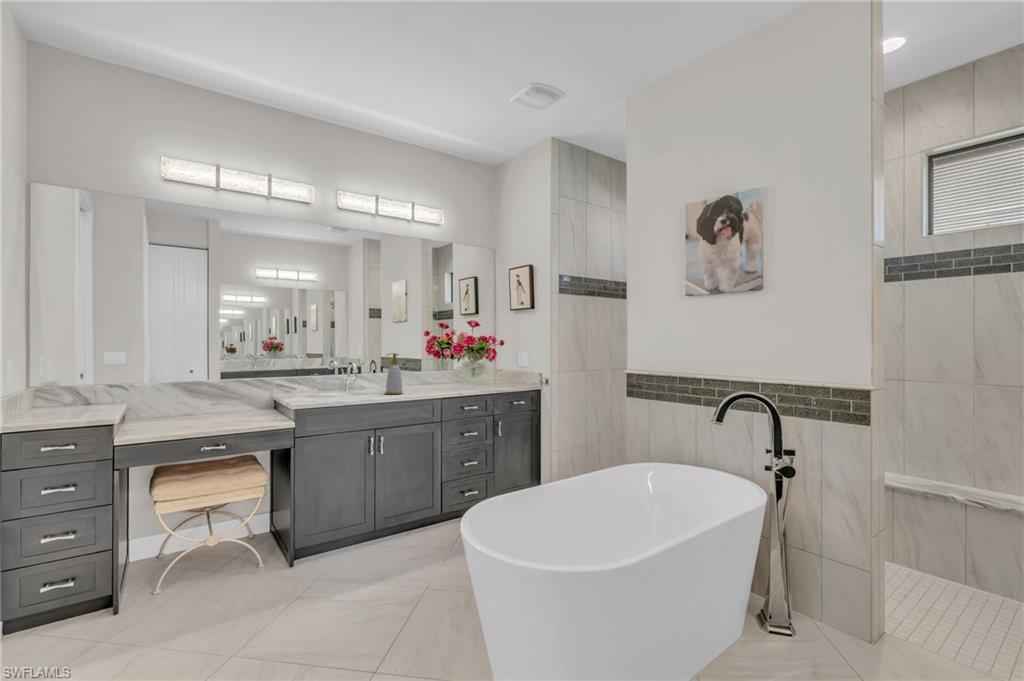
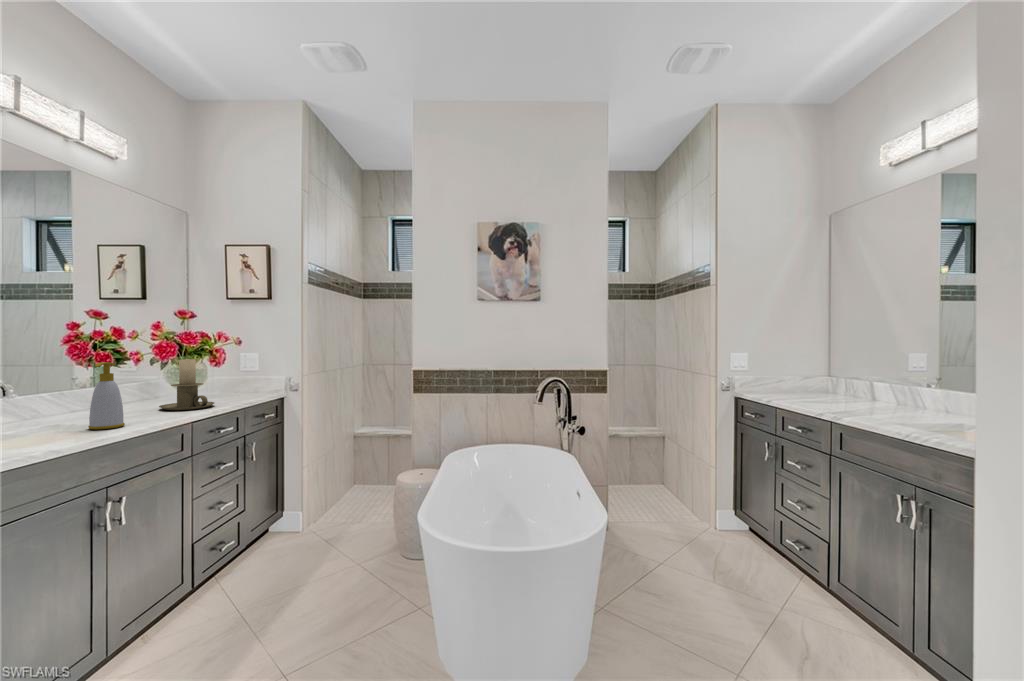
candle holder: none [443,354,476,390] -> present [159,359,214,410]

